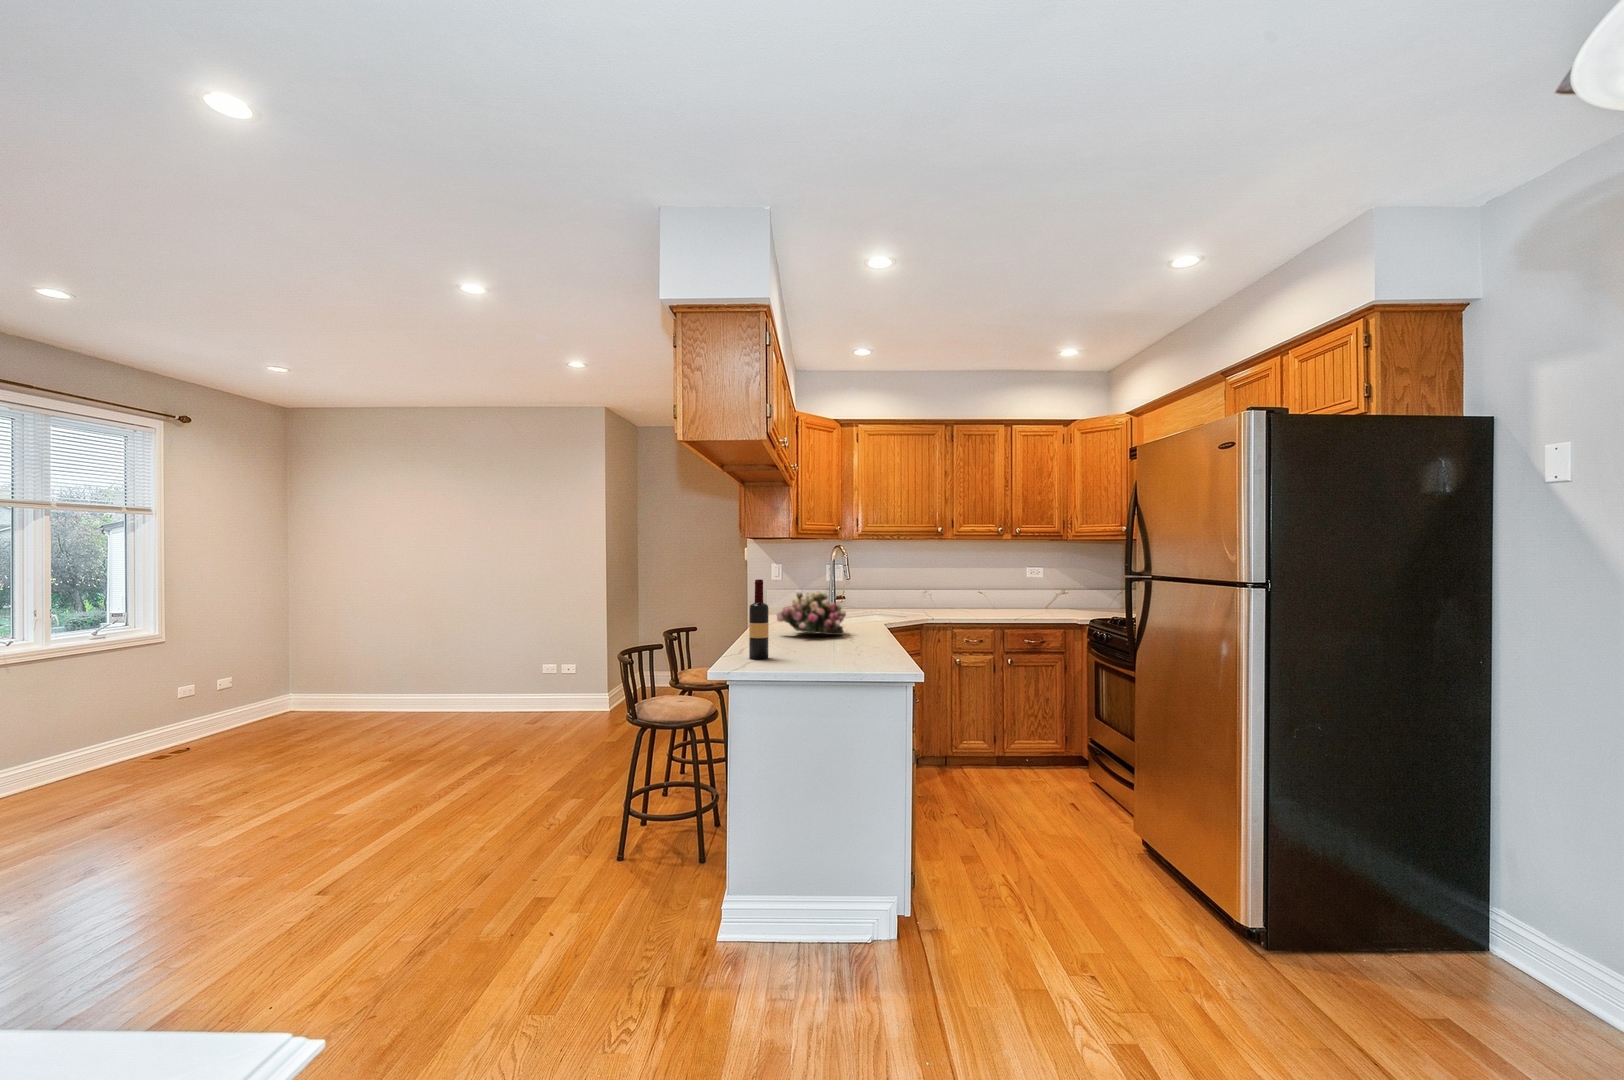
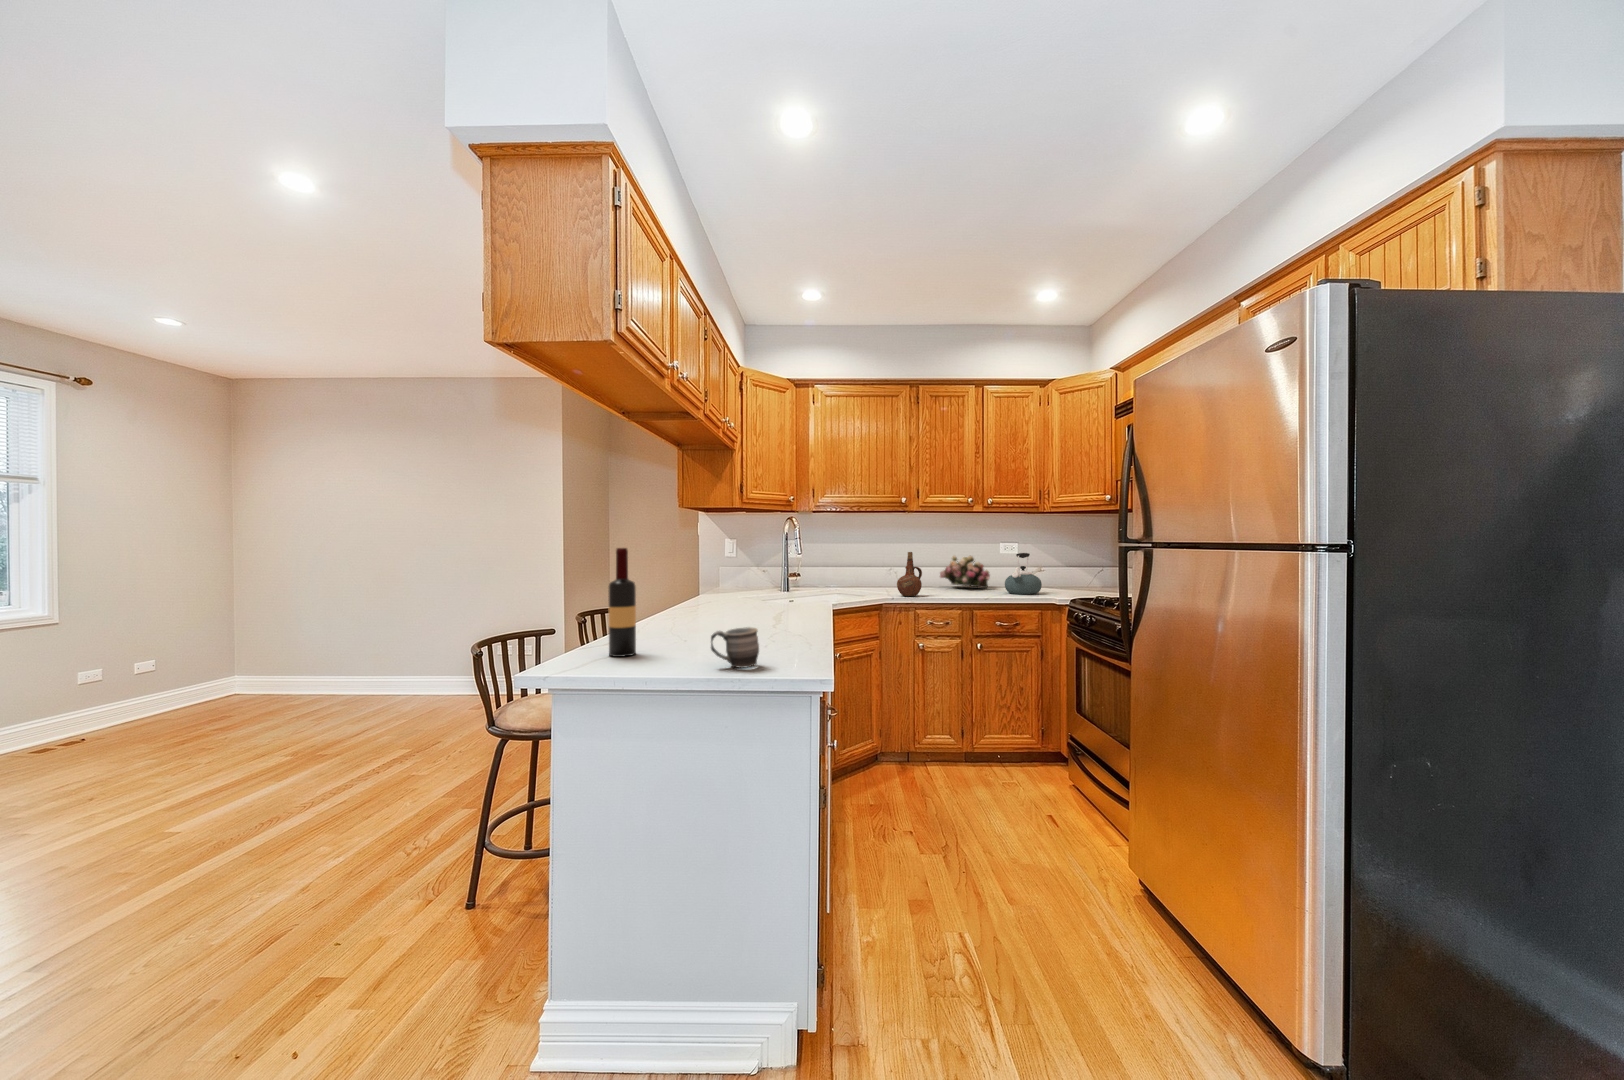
ceramic pitcher: none [936,577,959,616] -> present [897,552,922,596]
kettle: none [1032,578,1065,615] -> present [1005,553,1042,594]
flower arrangement: present [777,591,846,635] -> present [940,556,990,588]
mug: none [833,638,867,666] -> present [711,627,759,668]

